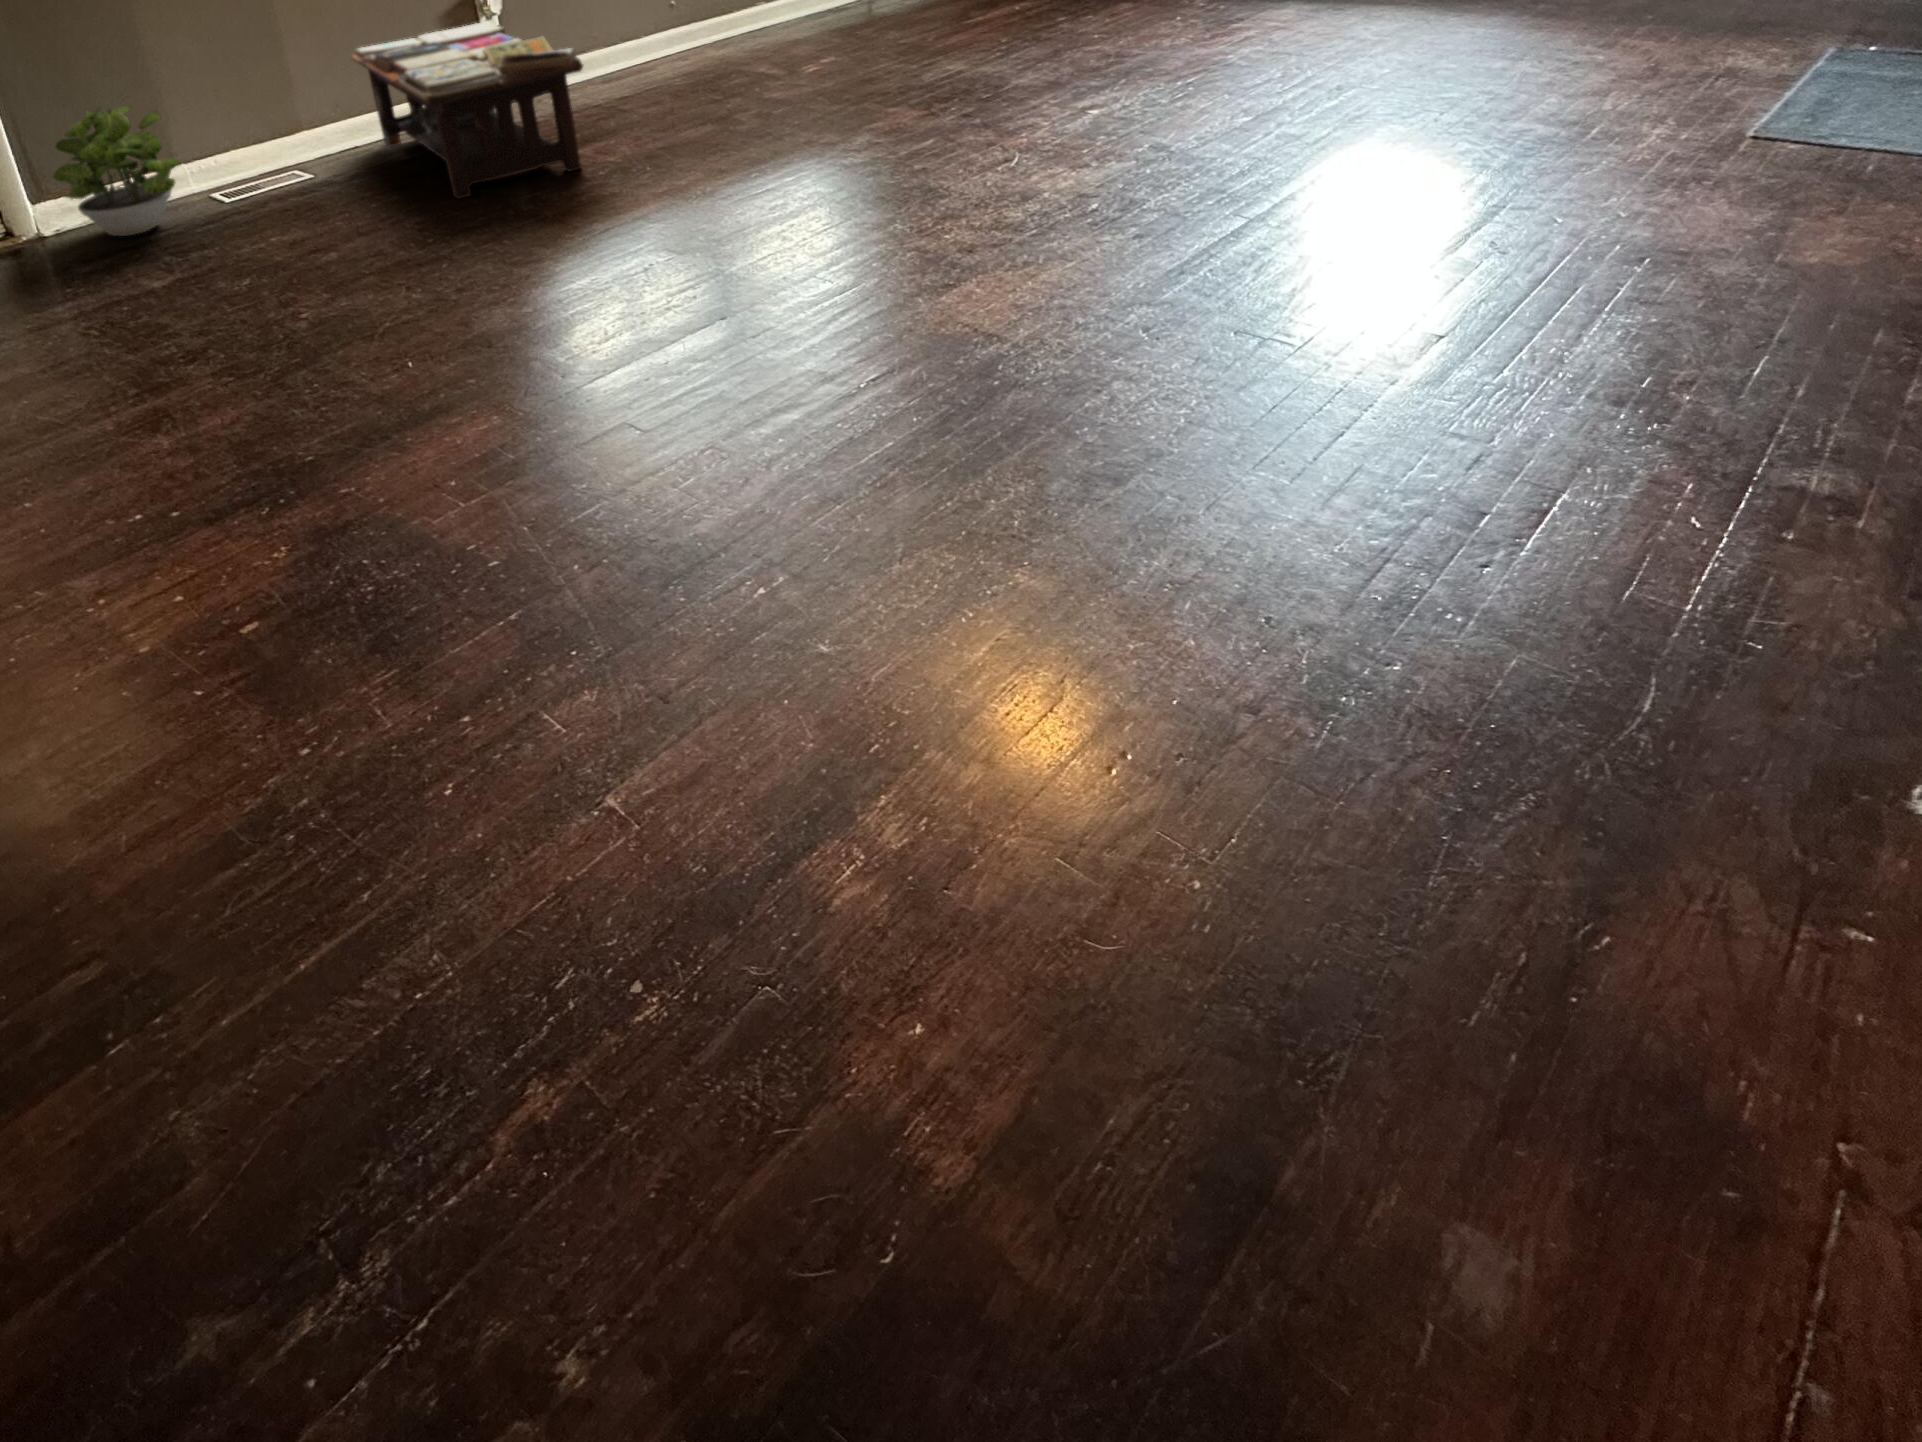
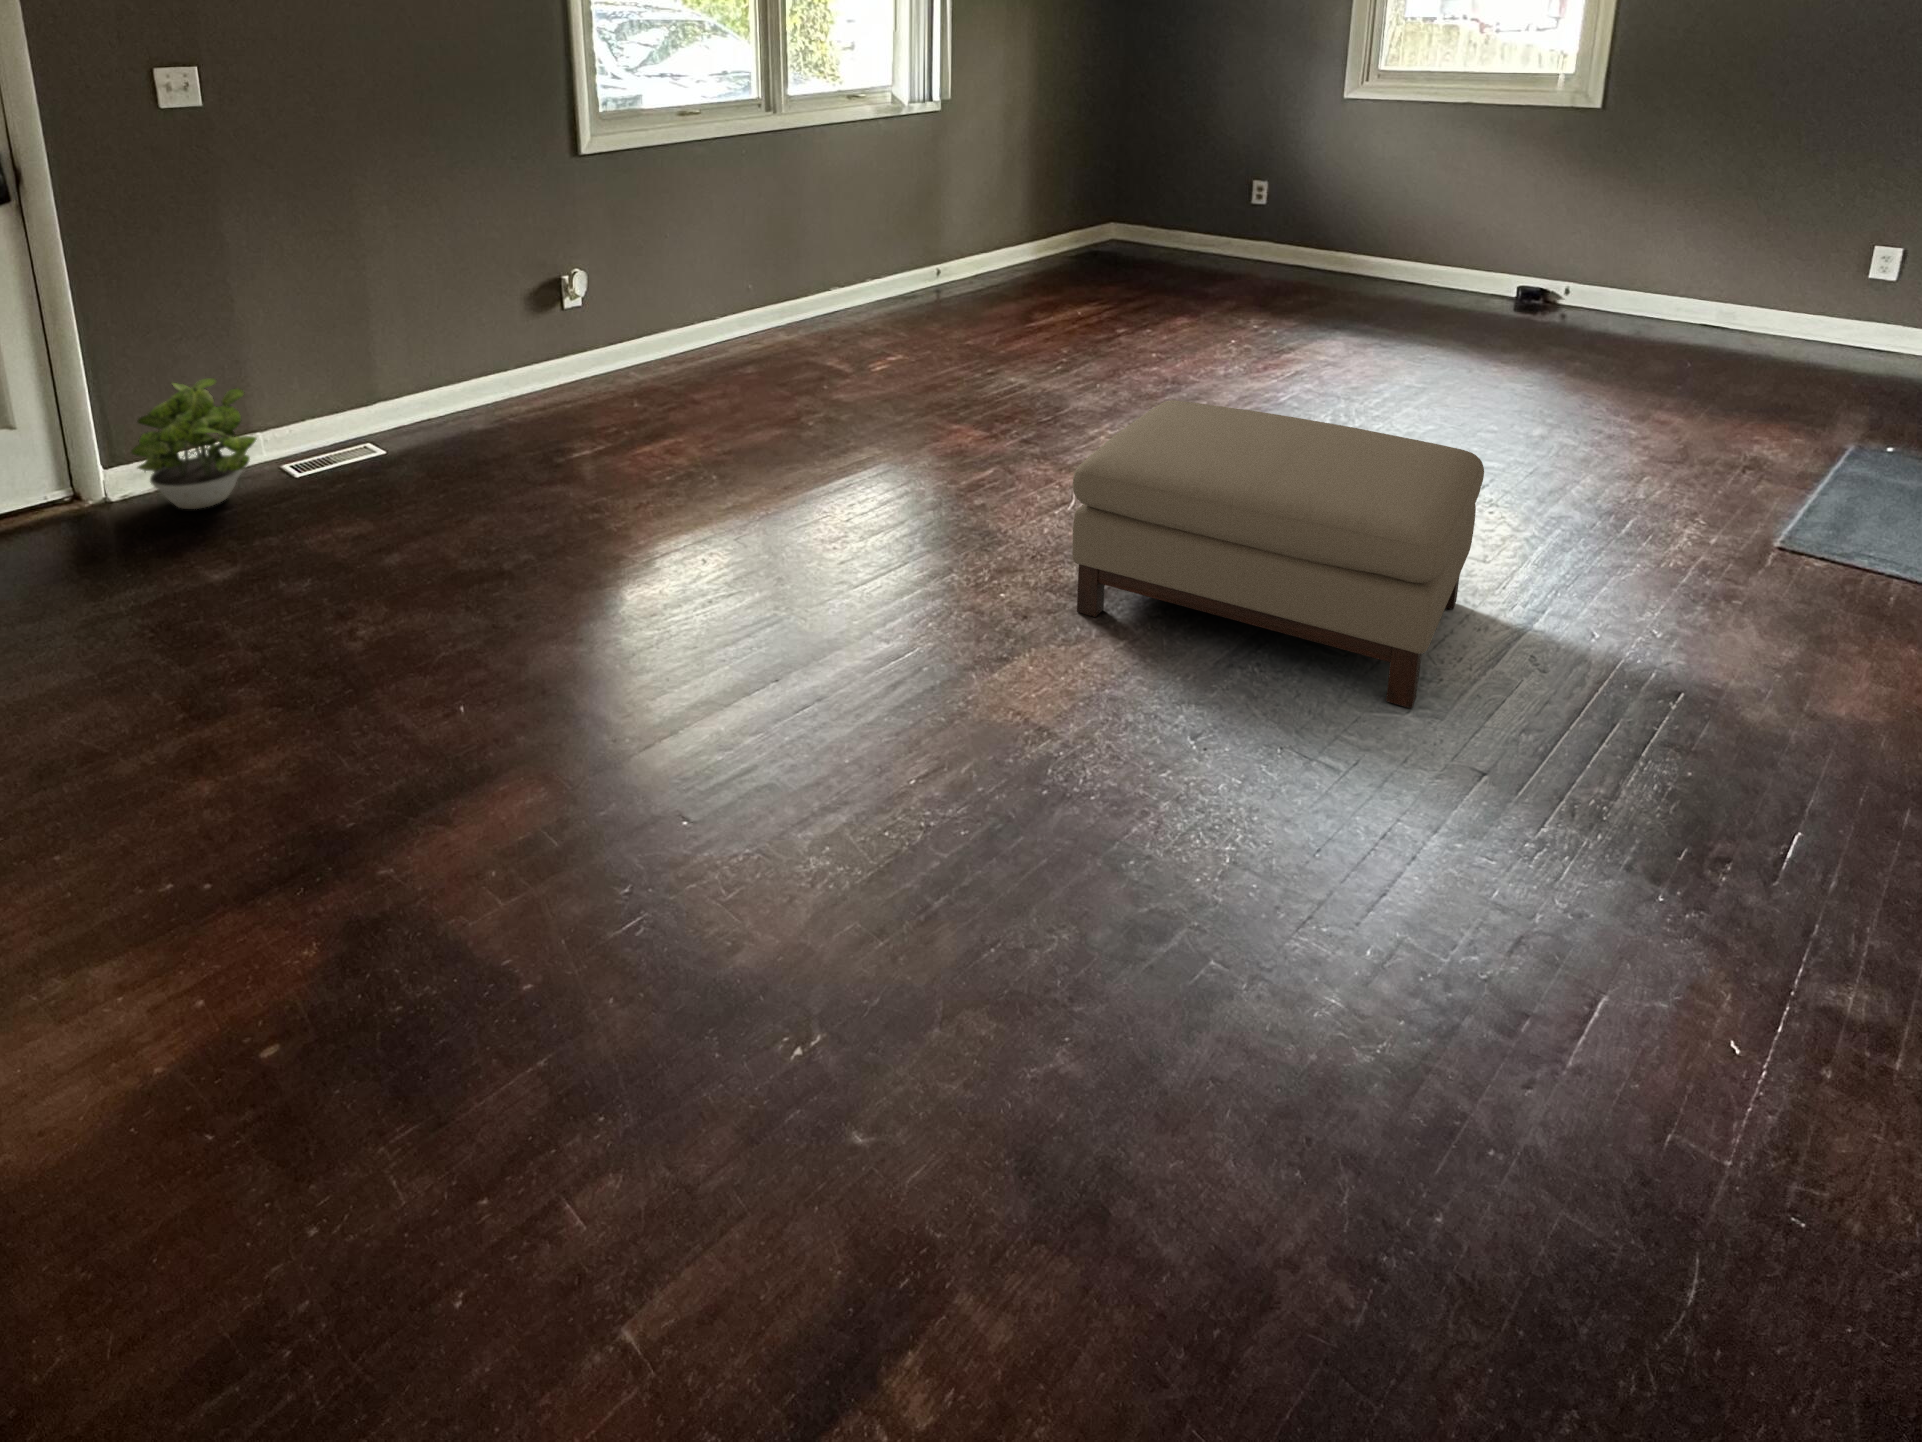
coffee table: present [351,21,583,199] -> none [436,306,660,495]
ottoman: none [1016,31,1447,291] -> present [1072,400,1484,708]

